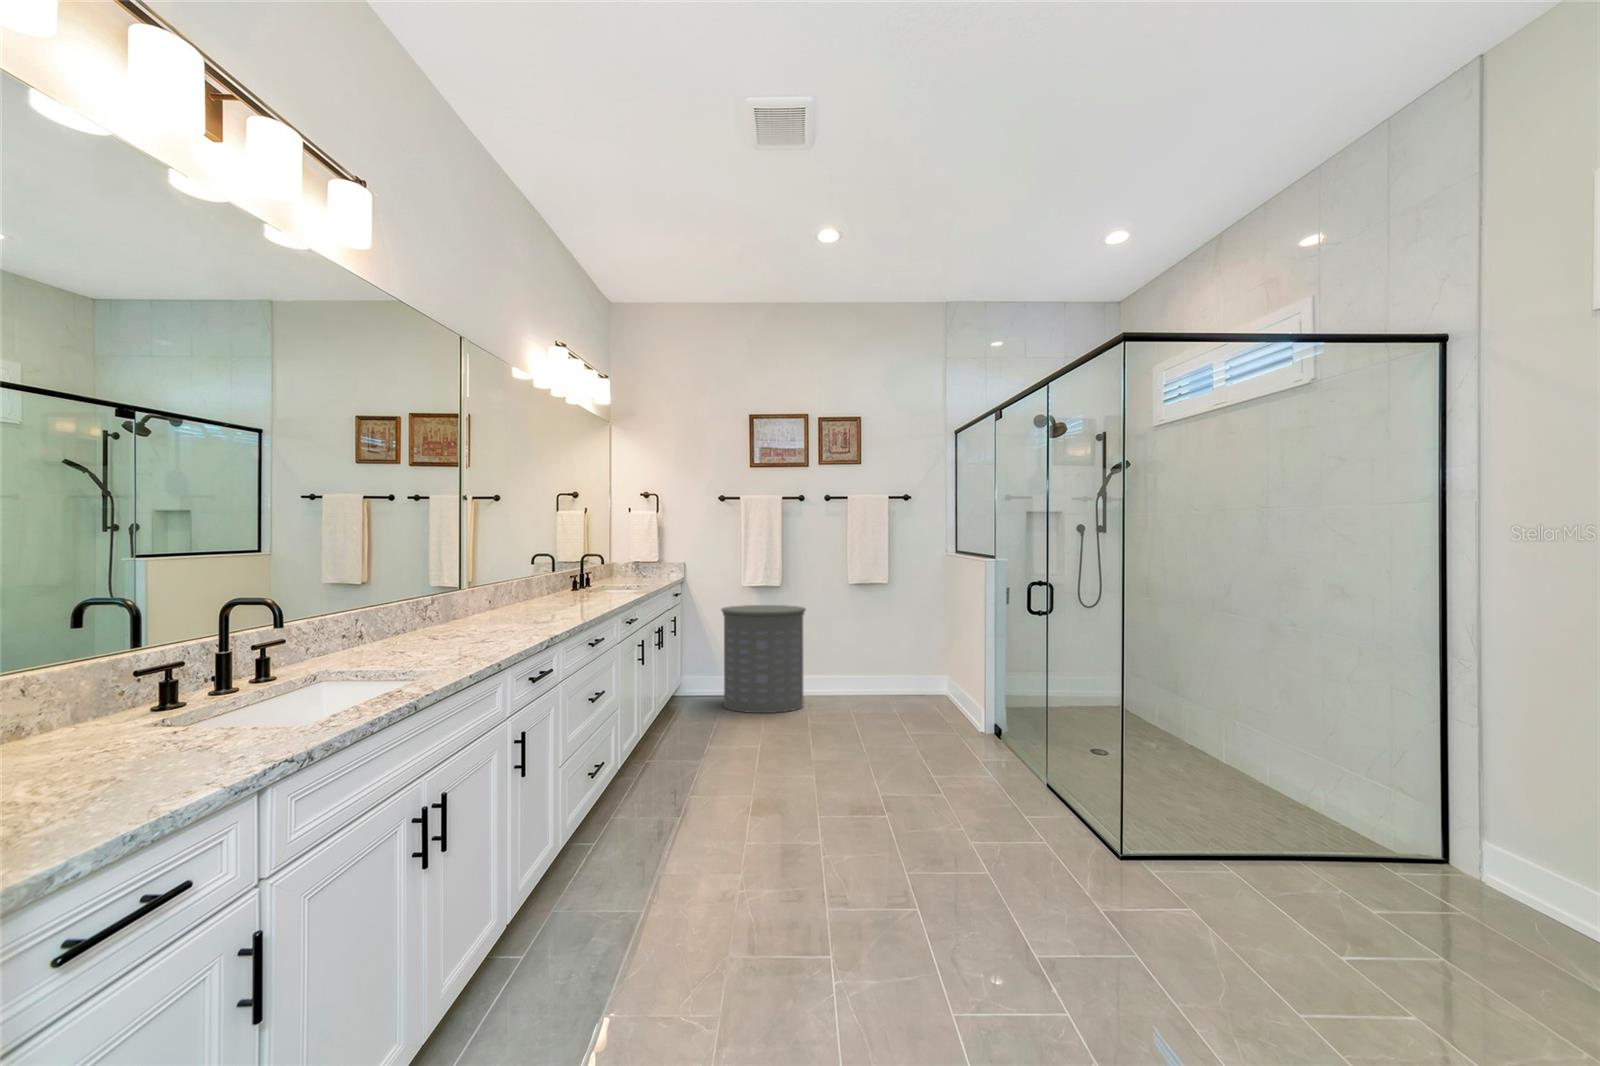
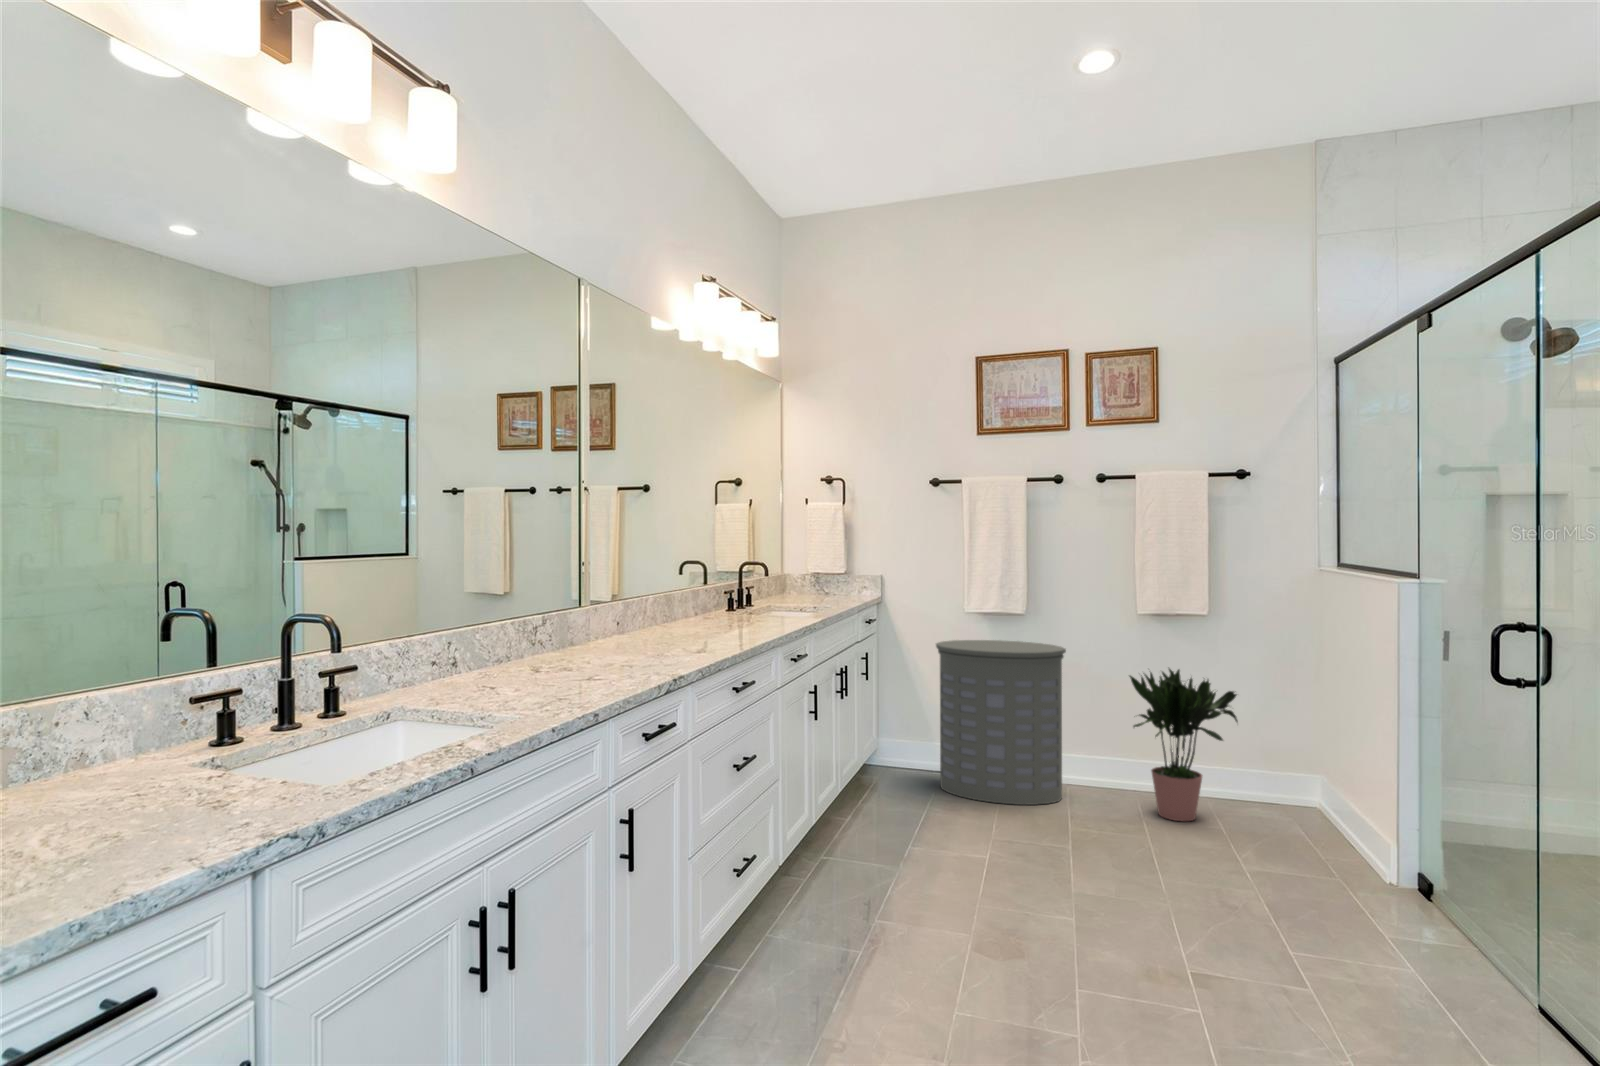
potted plant: none [843,615,910,712] -> present [1130,669,1238,821]

